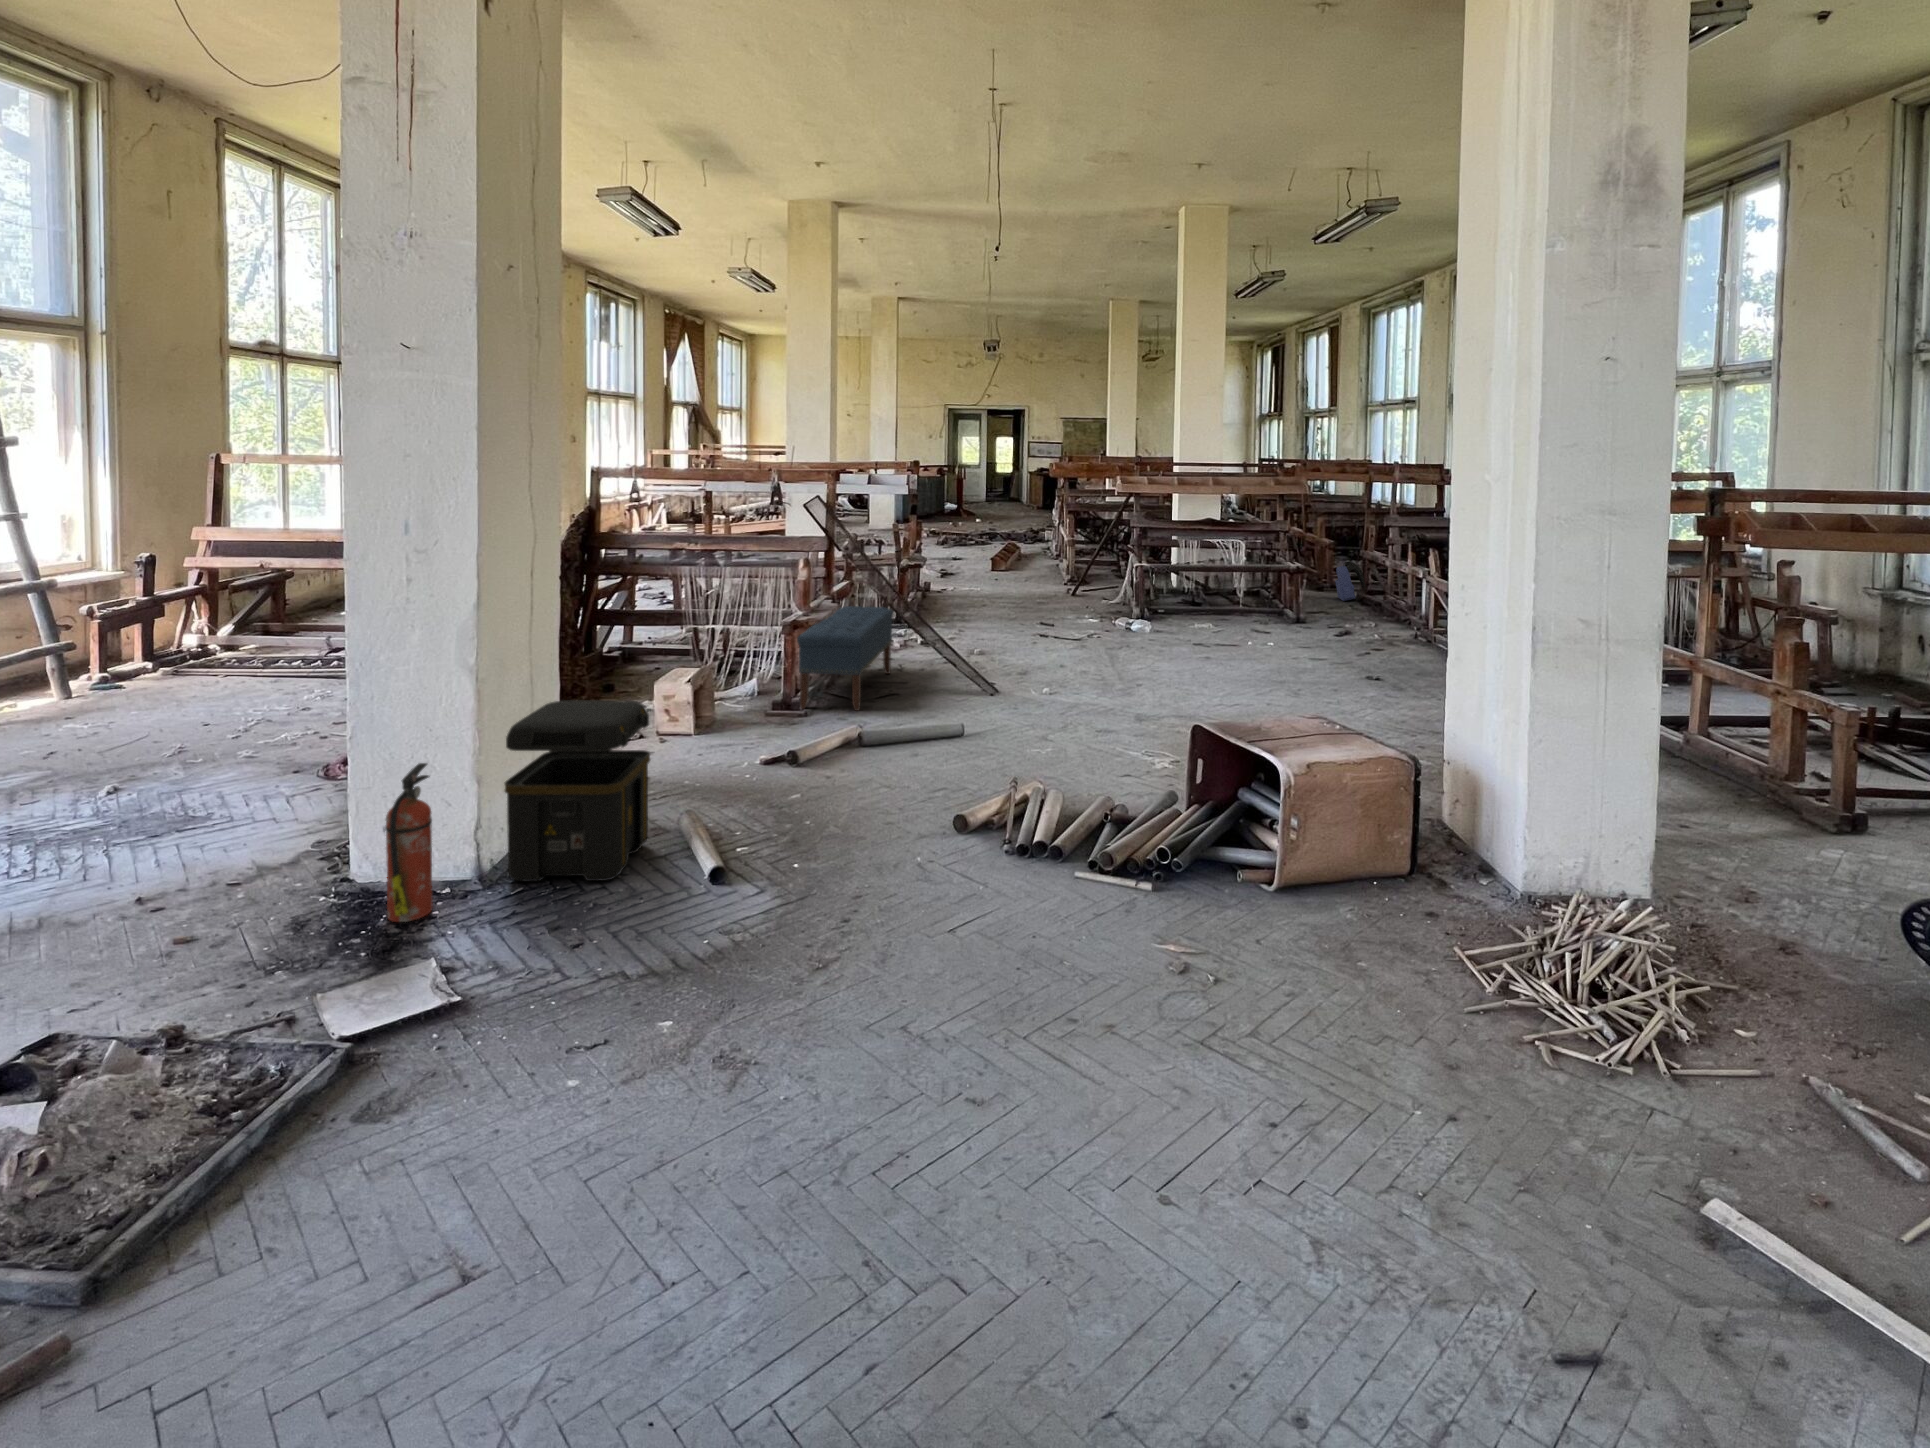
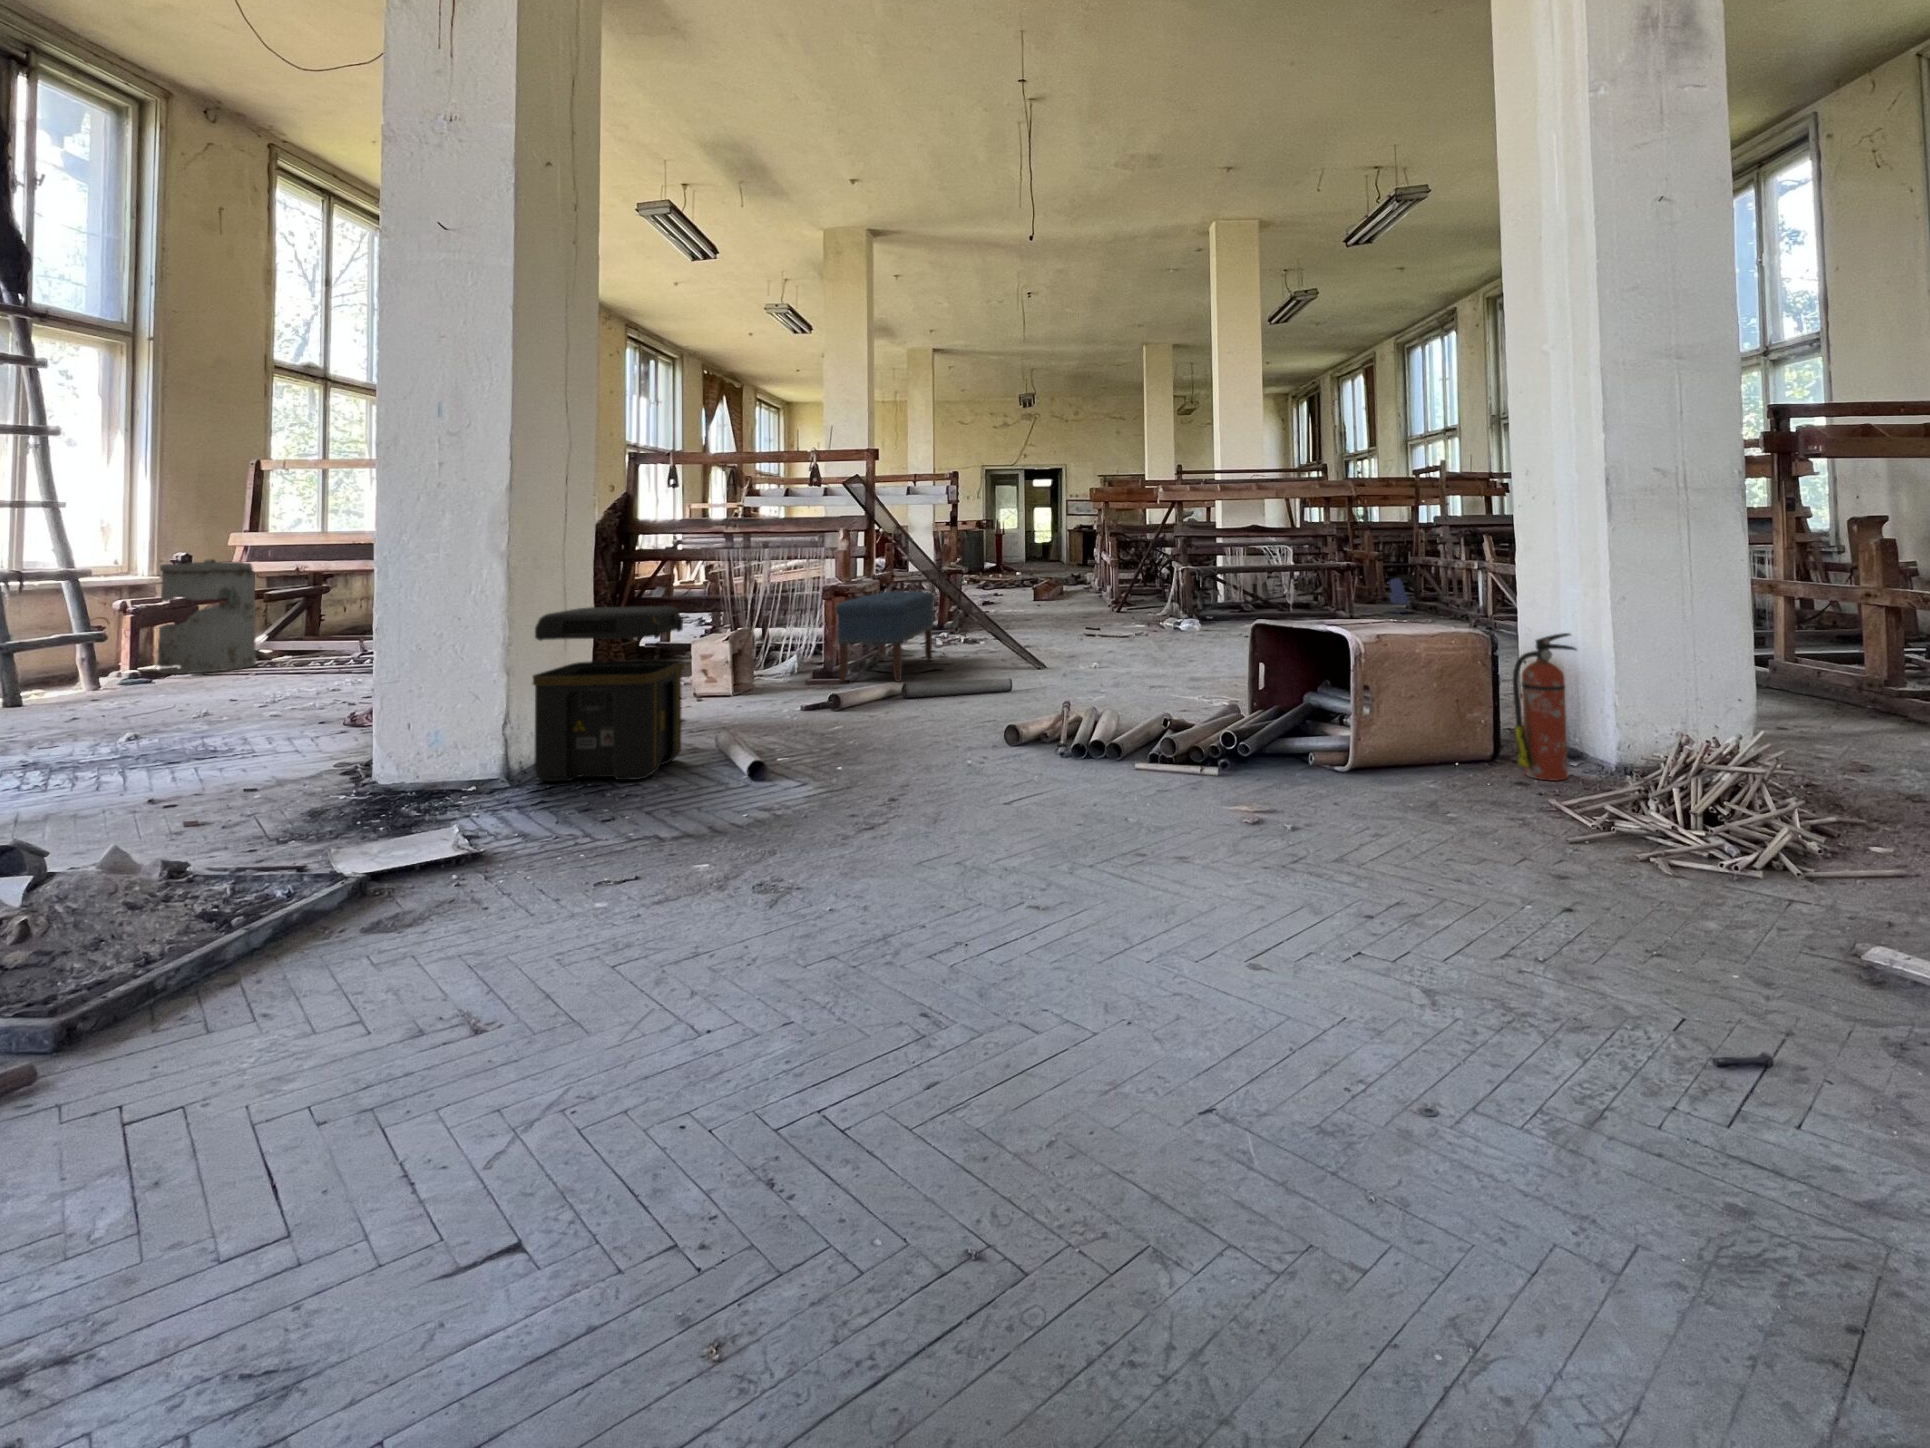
trash can: none [126,559,227,674] -> present [157,560,256,674]
fire extinguisher: present [385,763,432,922] -> present [1513,633,1576,781]

